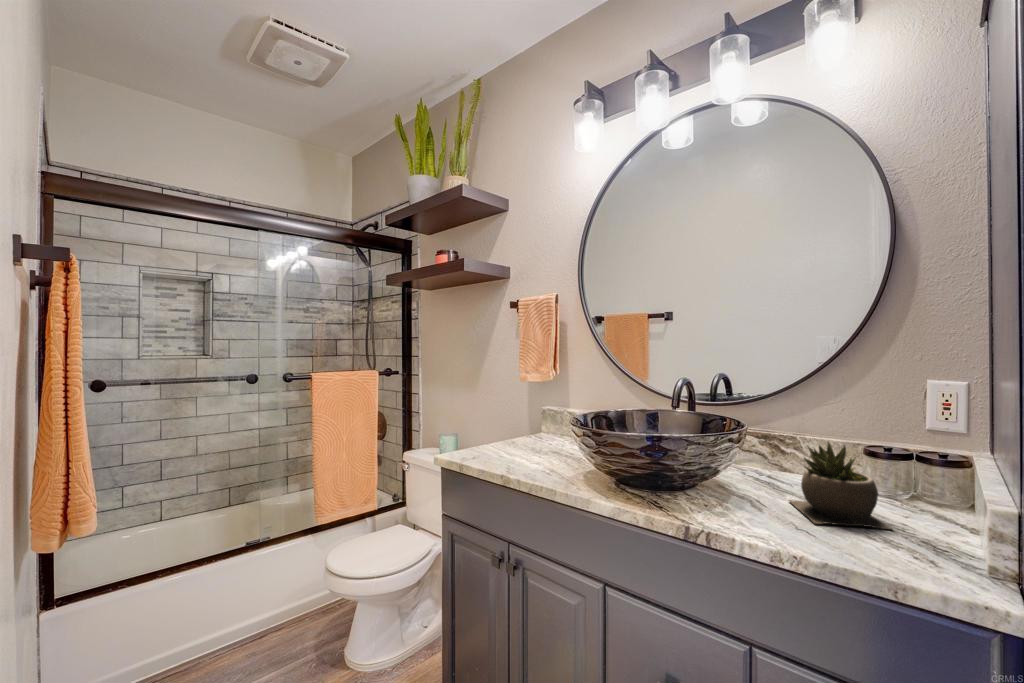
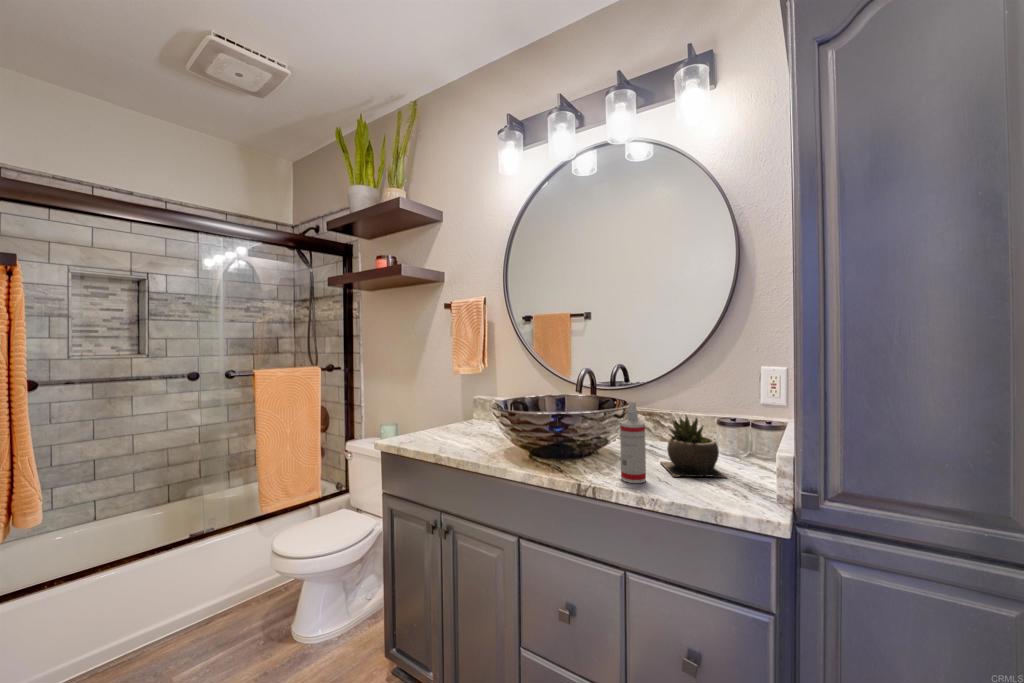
spray bottle: none [741,423,777,531] -> present [620,402,646,483]

